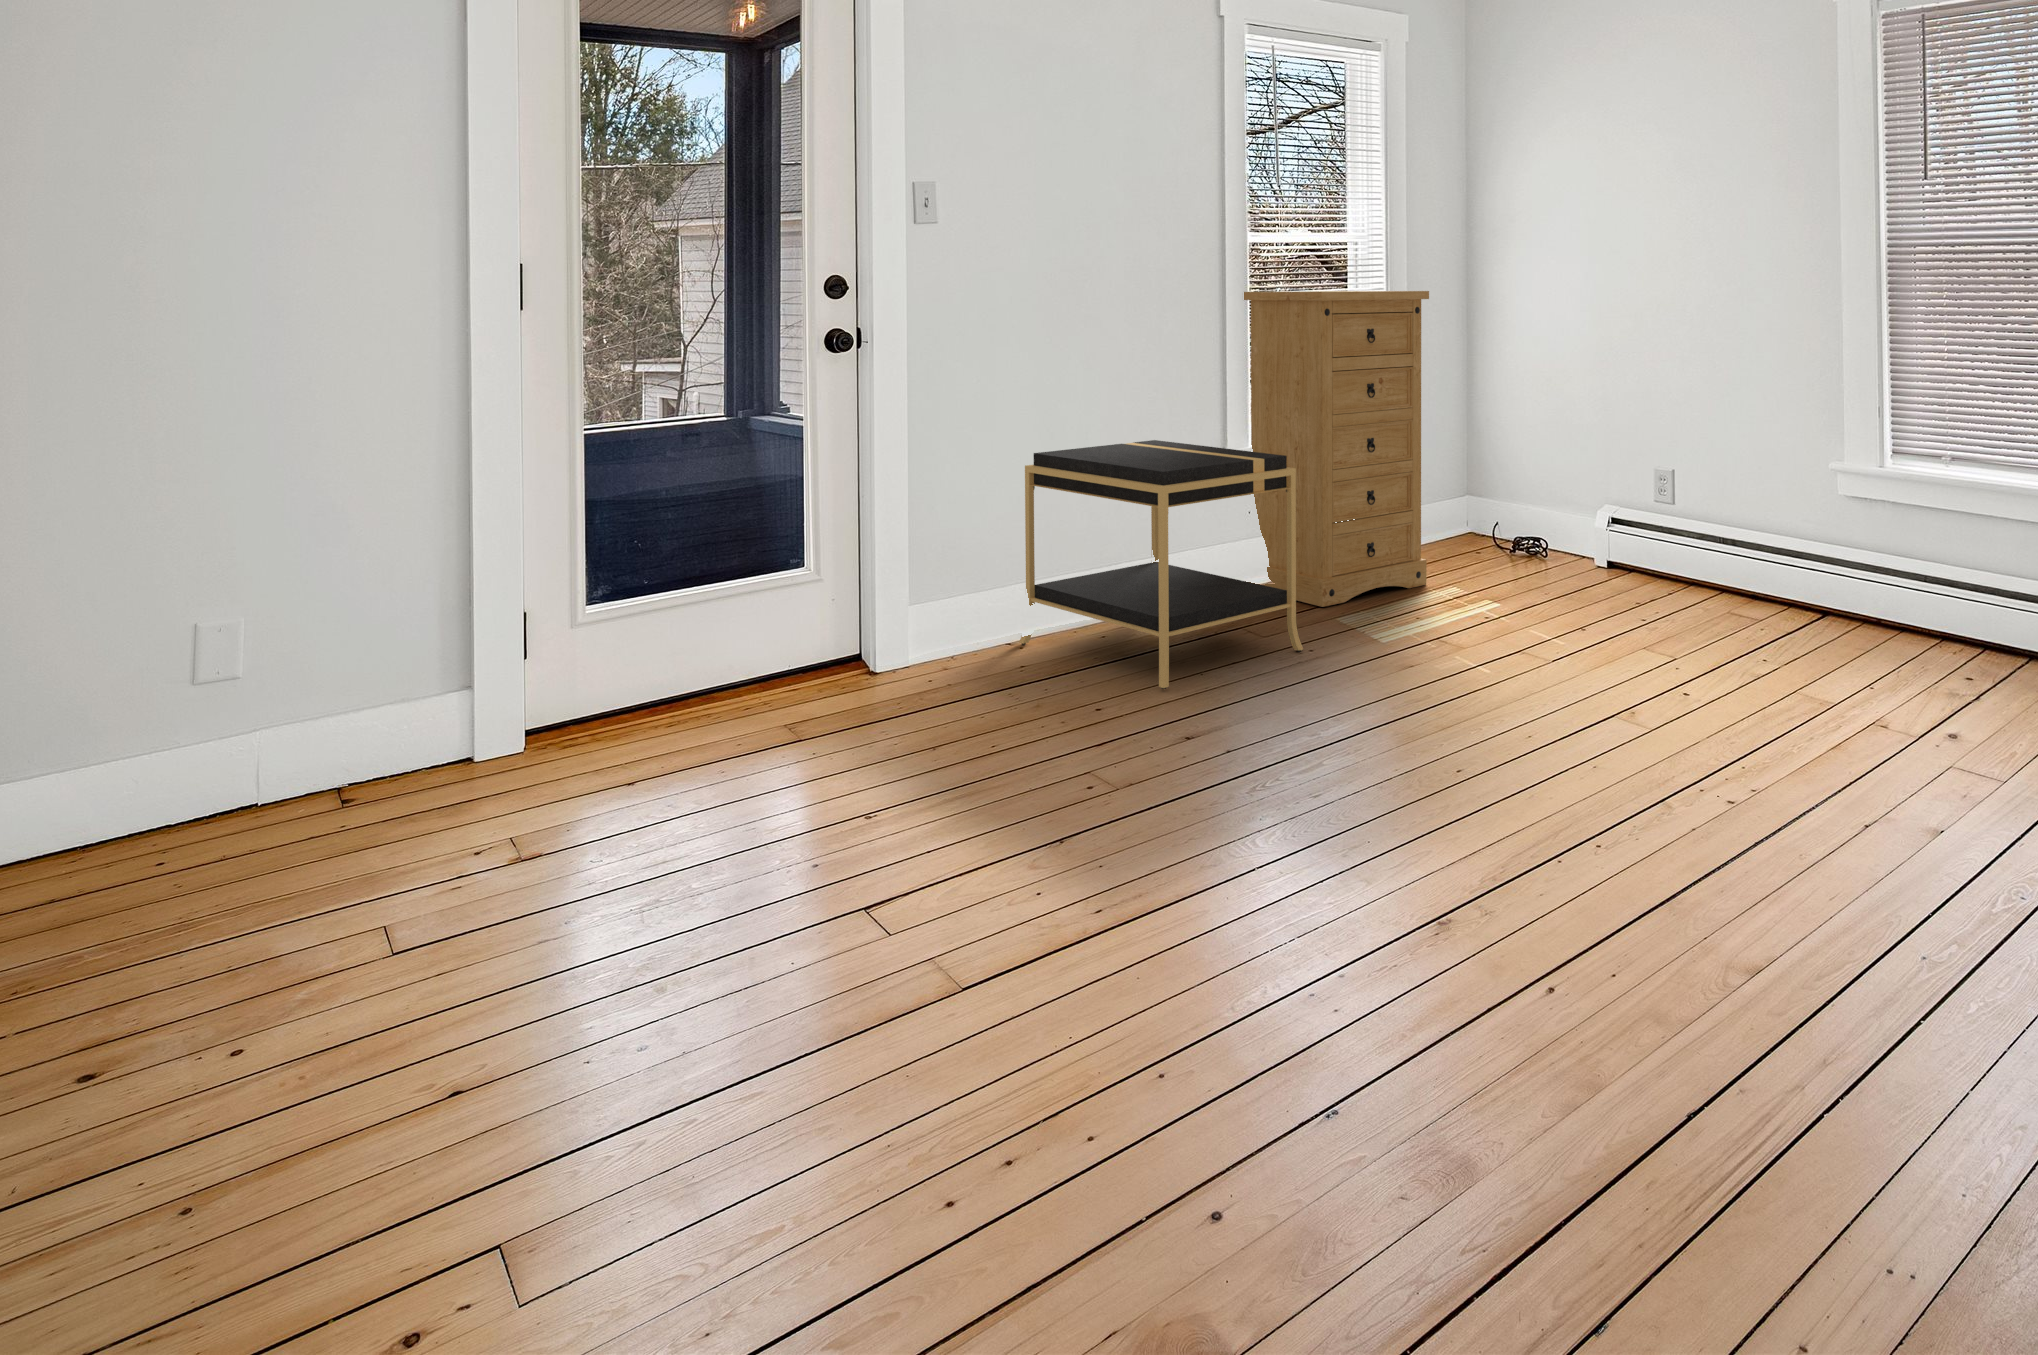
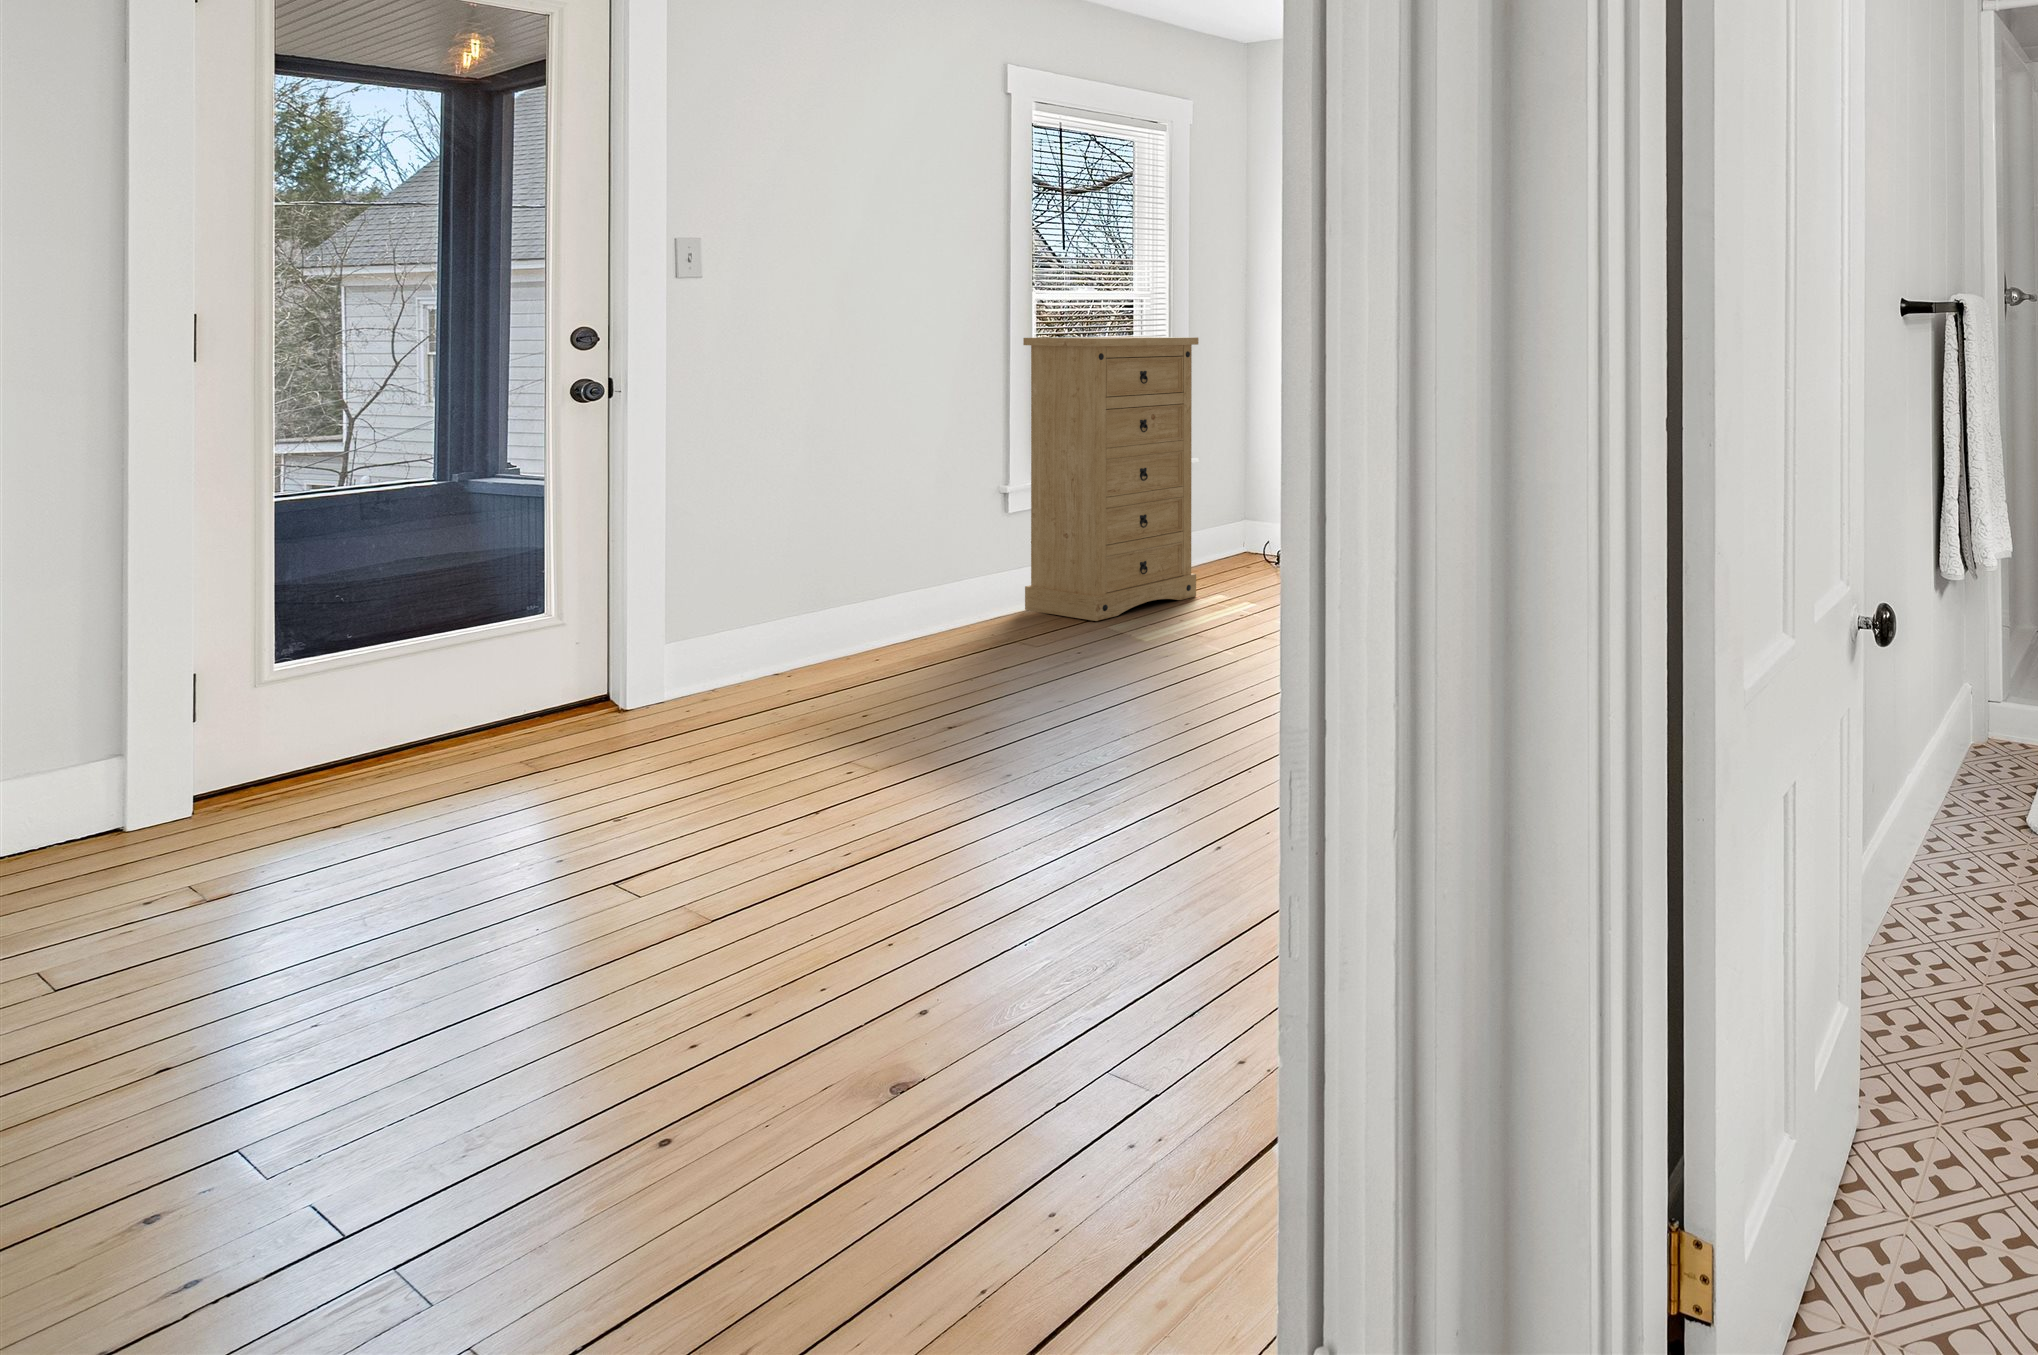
nightstand: present [1019,440,1303,689] -> none [785,476,1071,700]

